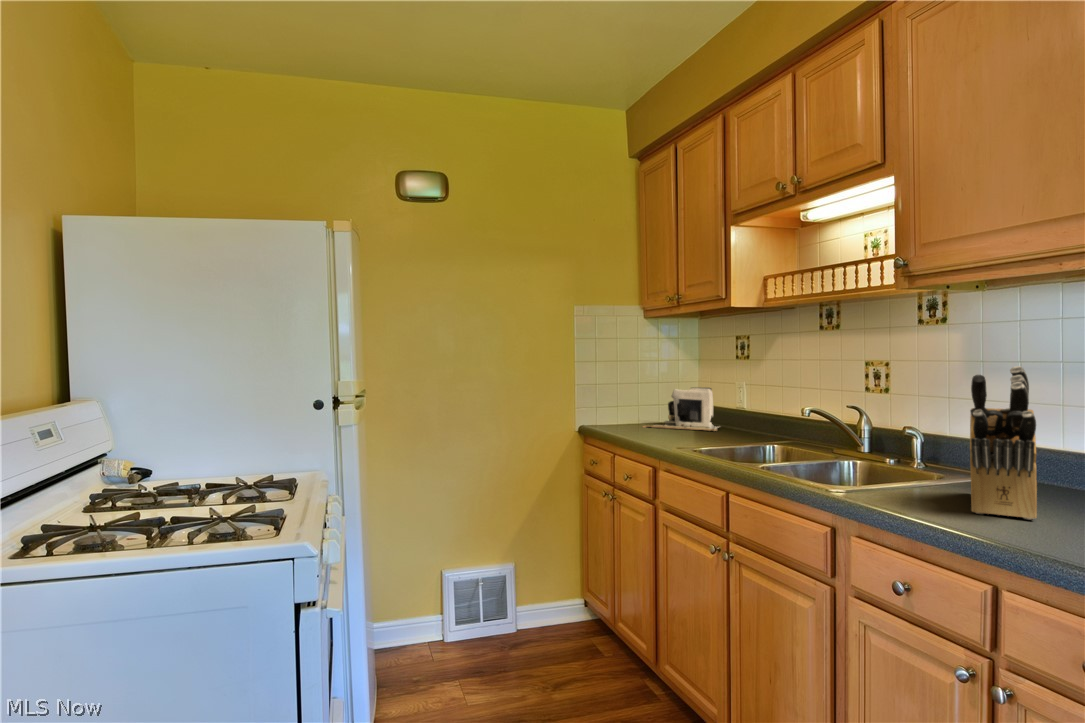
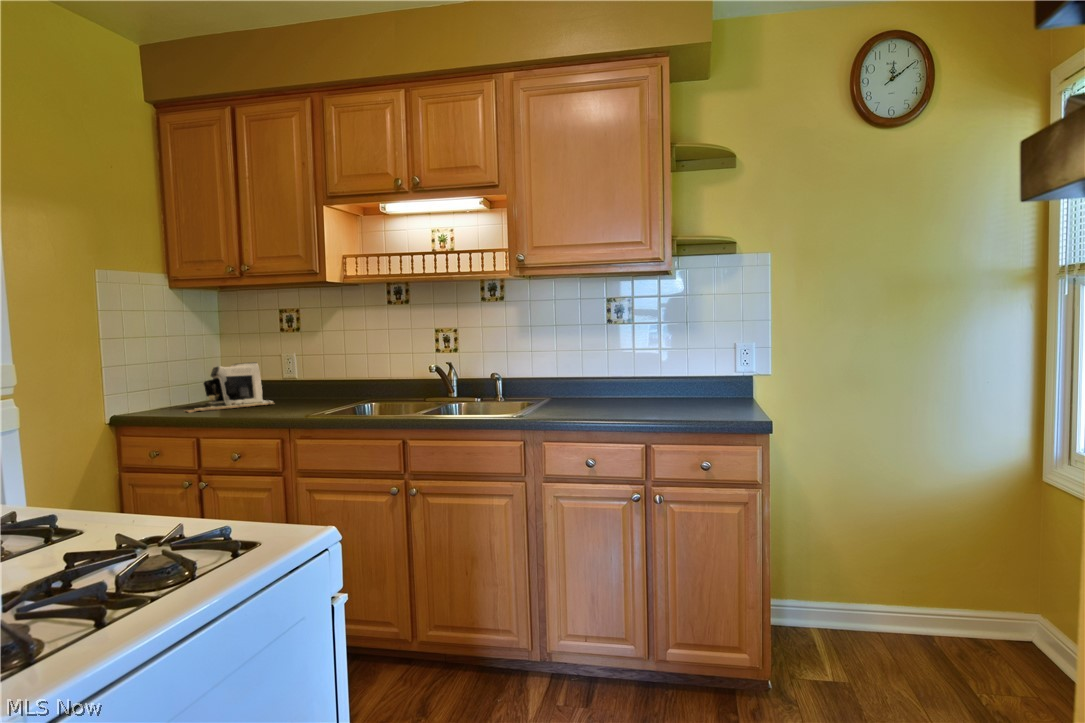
knife block: present [970,366,1037,519] -> none [568,325,644,414]

